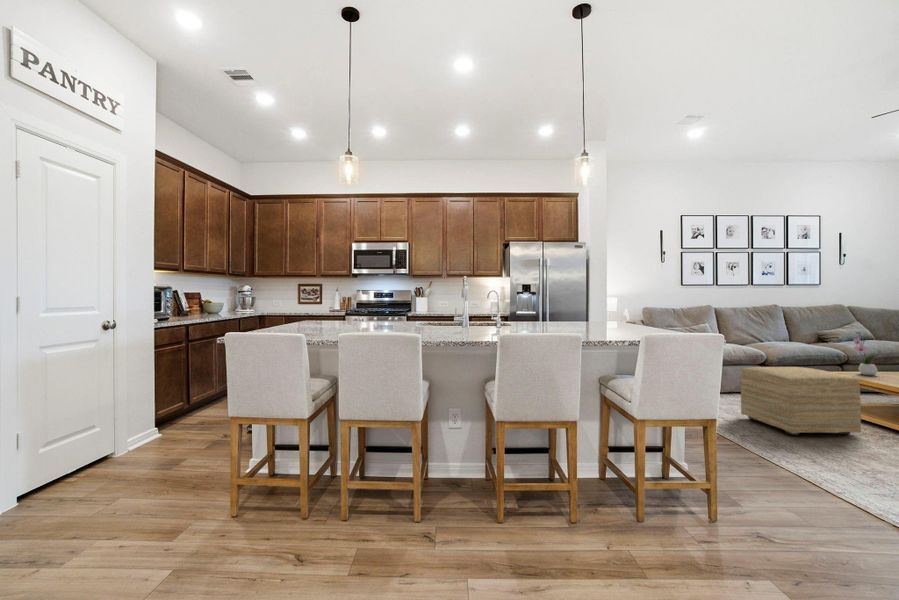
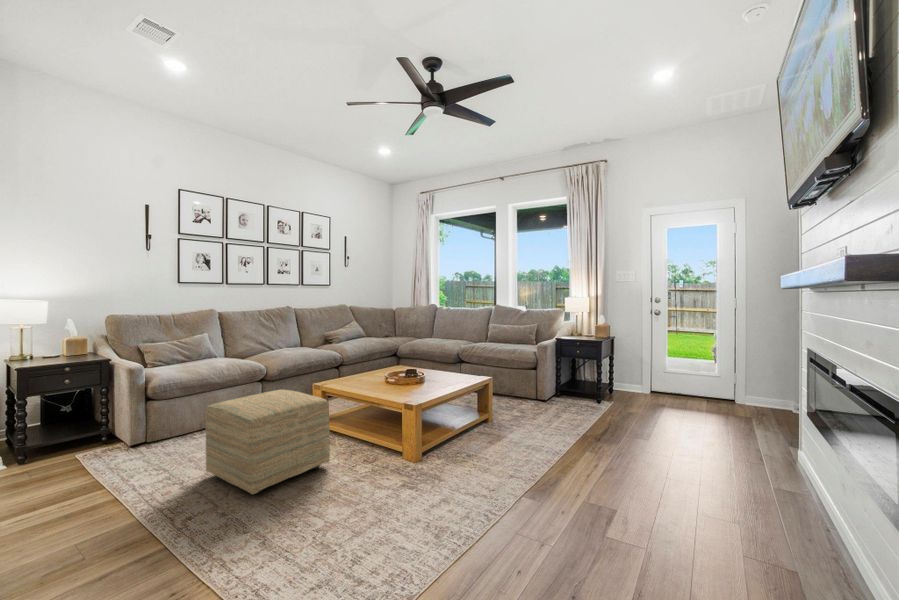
flower arrangement: present [853,332,879,375] -> none [335,340,355,385]

